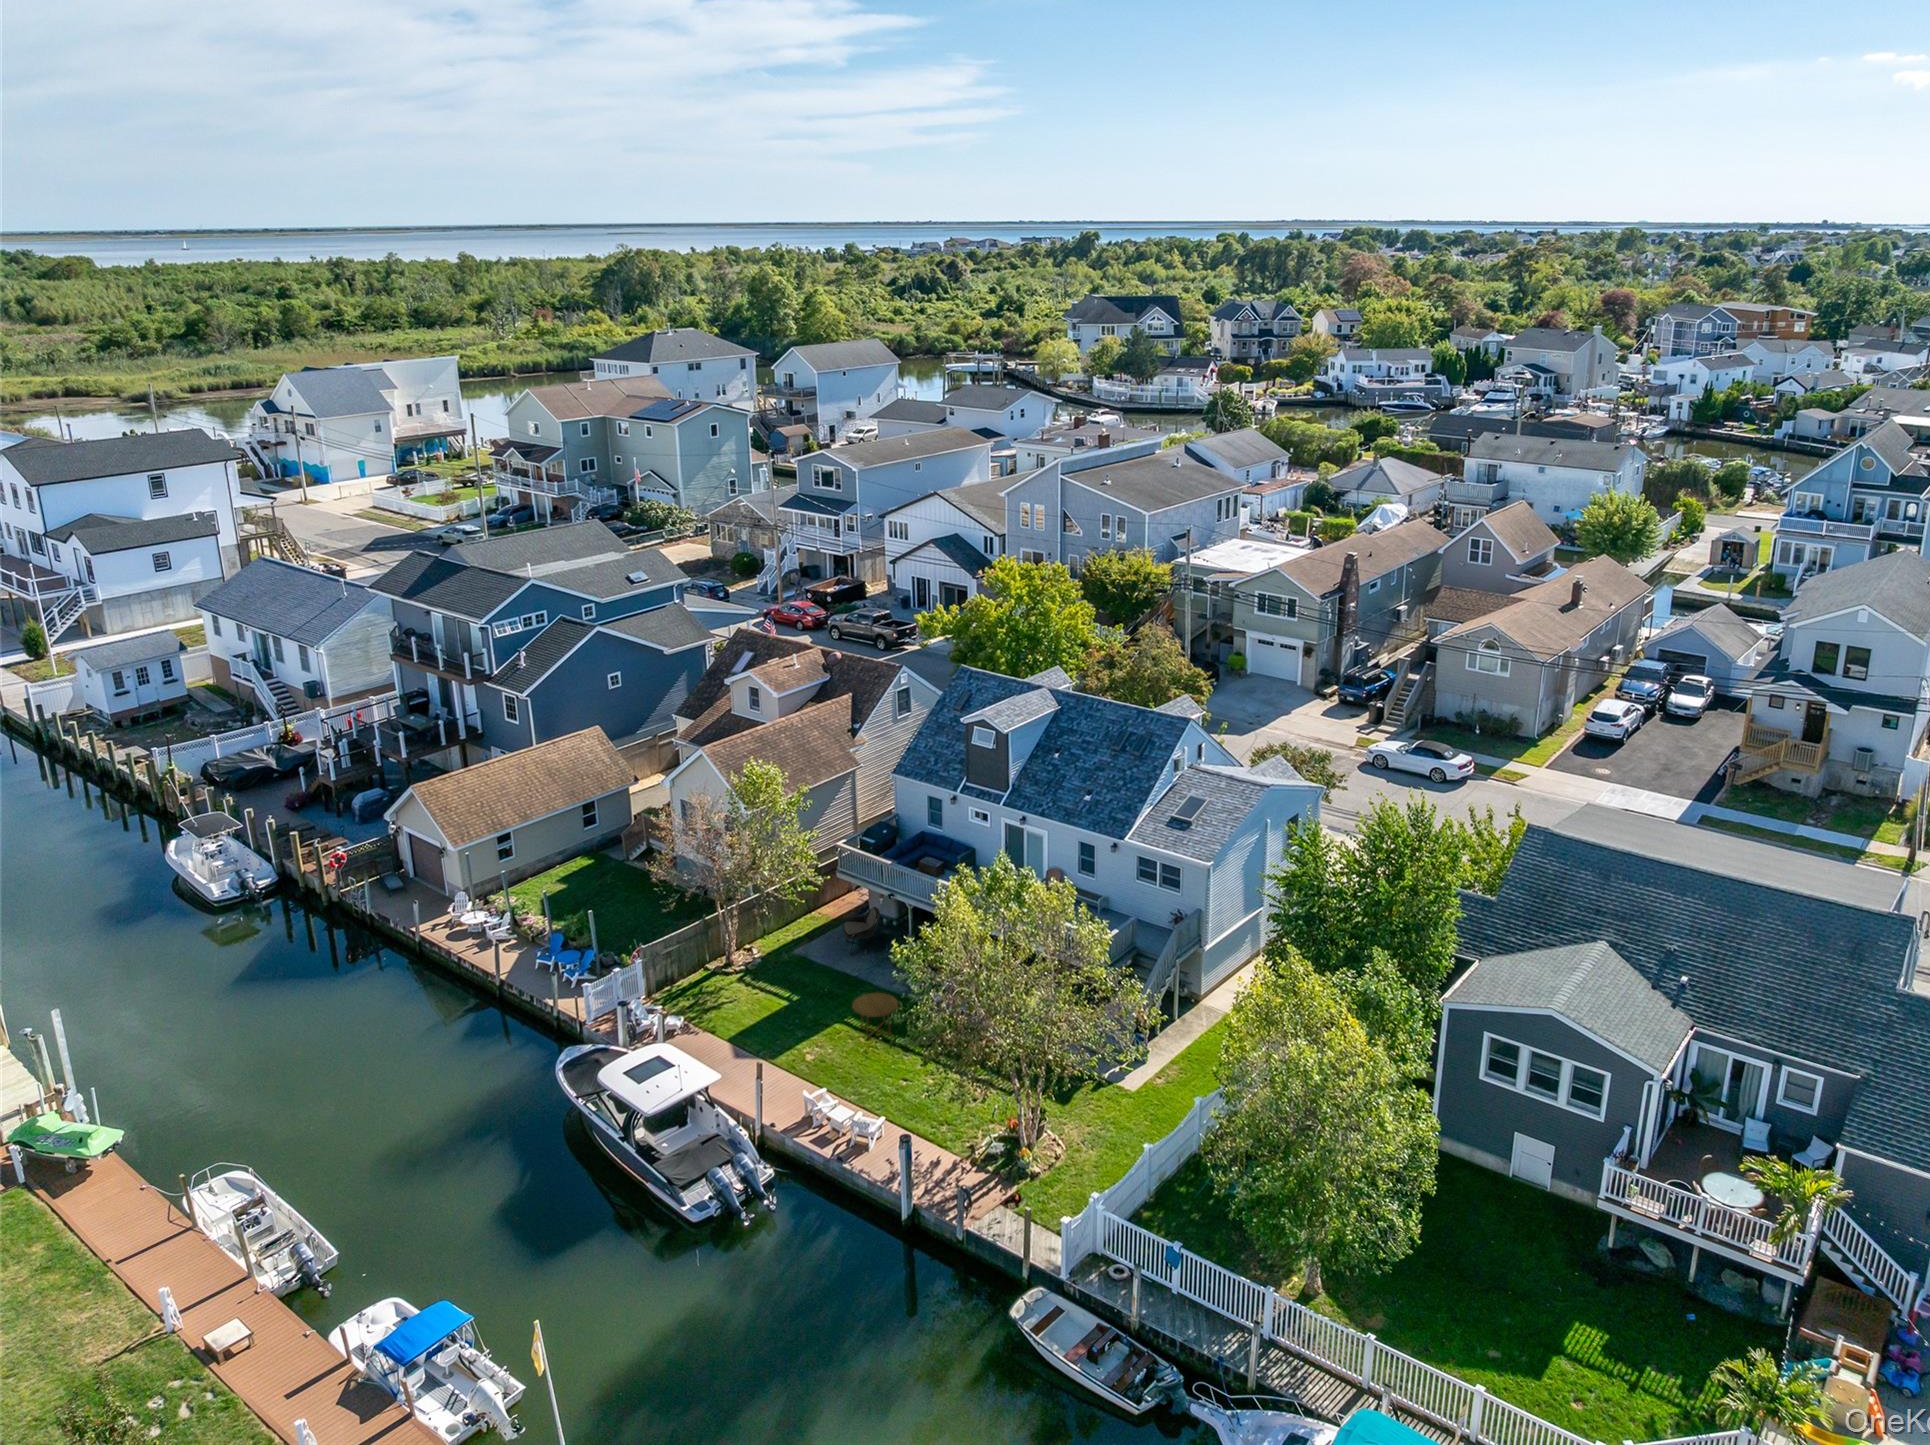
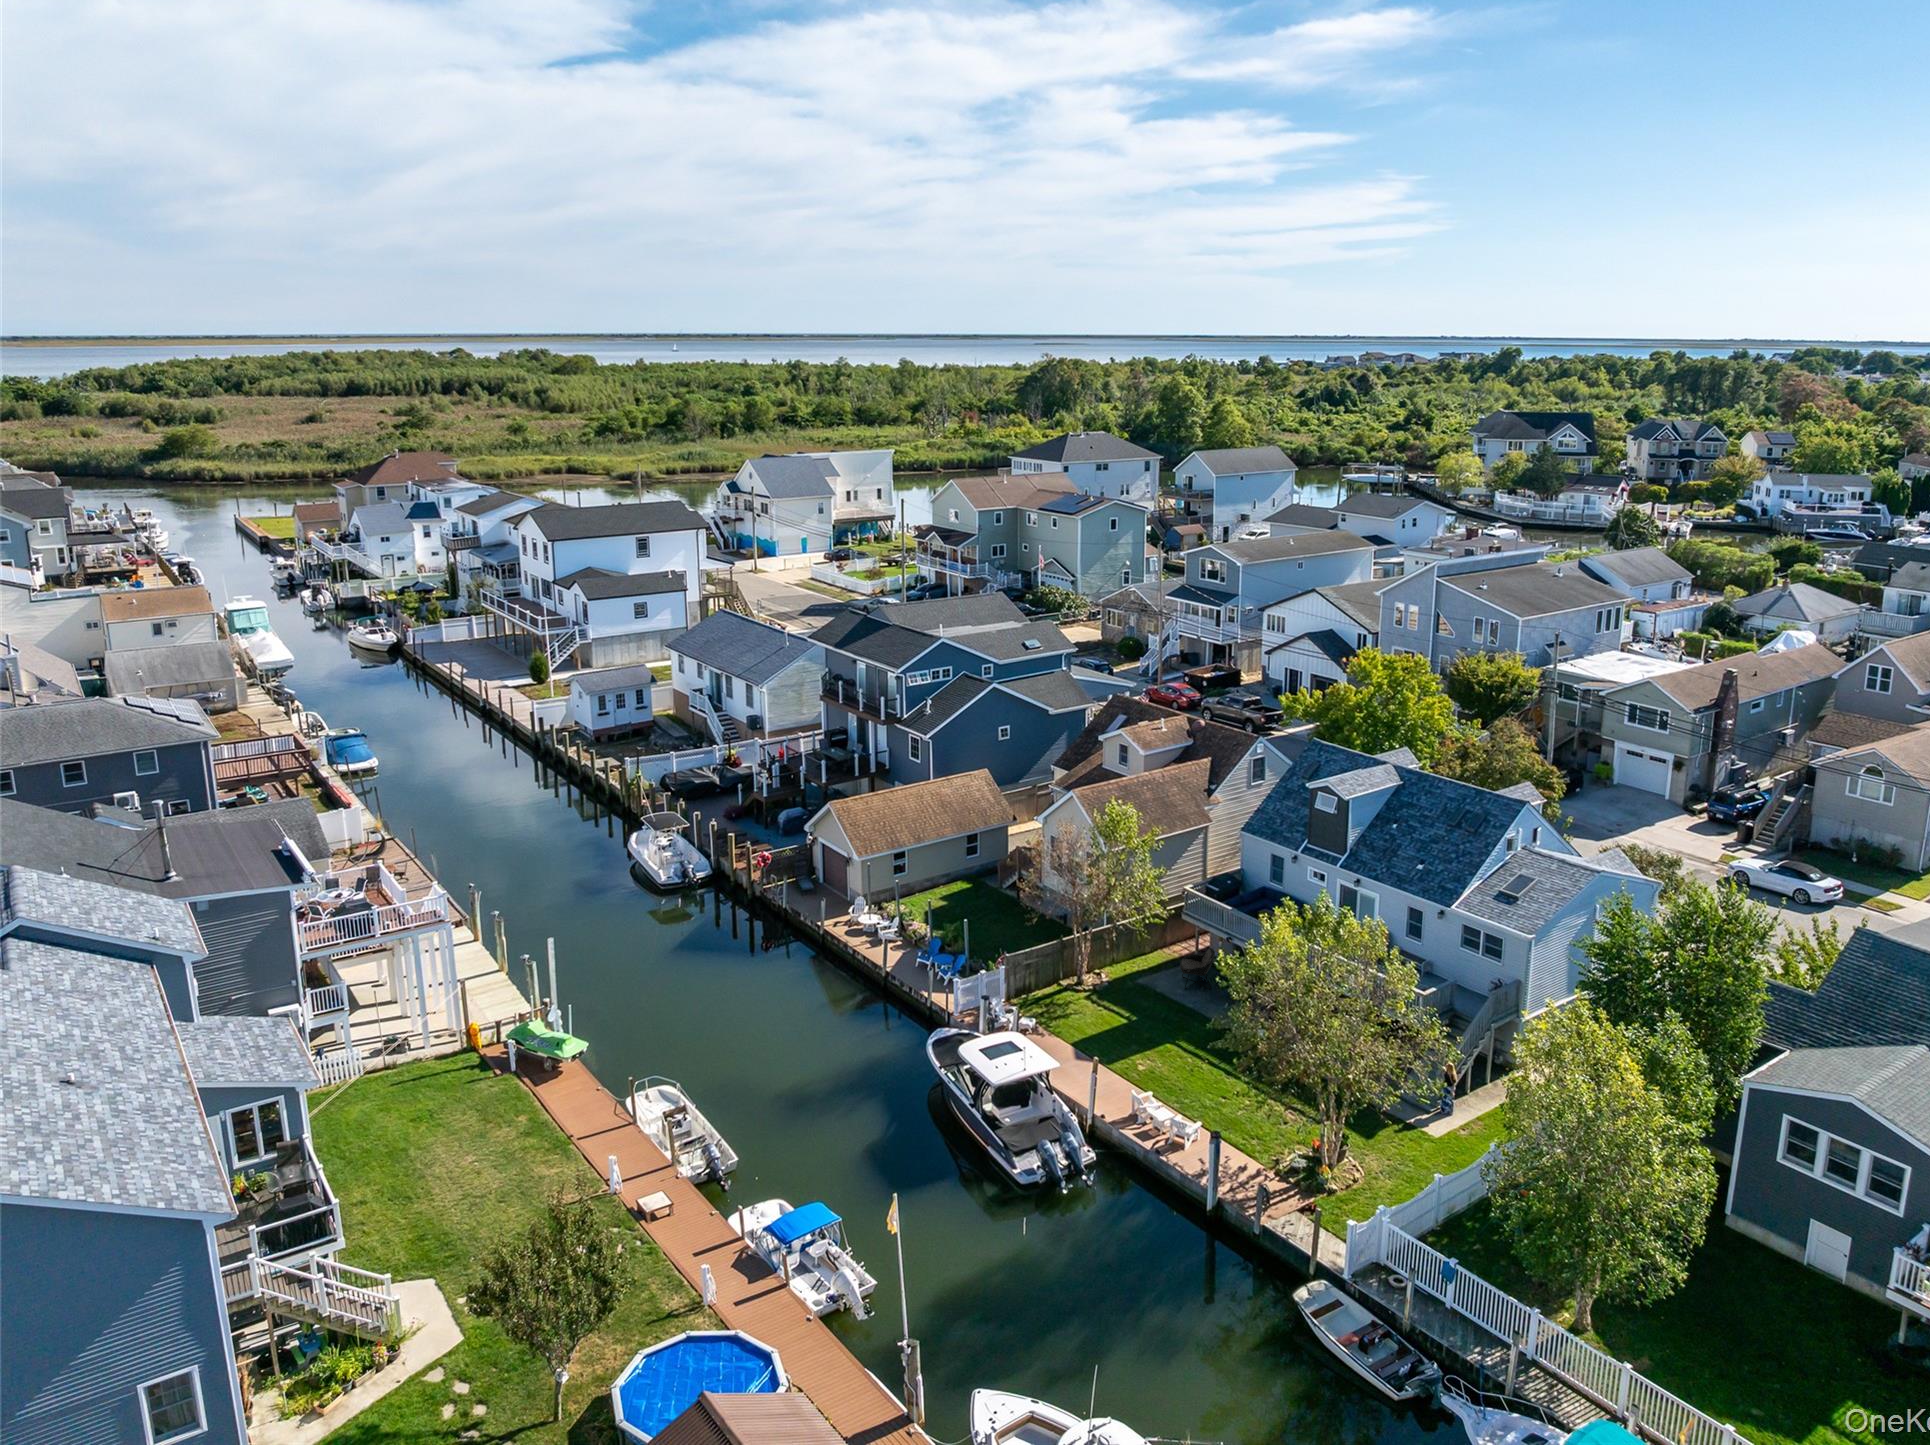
round table: present [852,993,898,1038] -> none [1182,1020,1224,1061]

